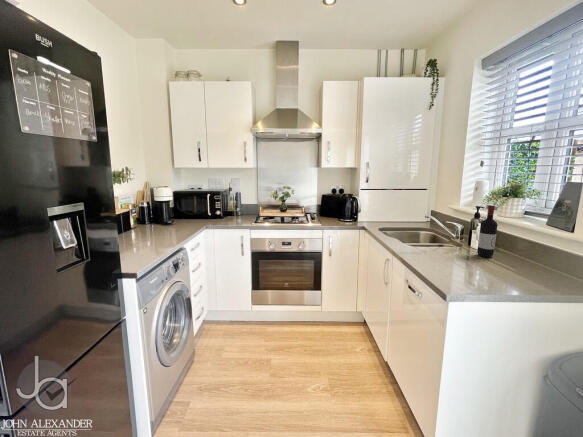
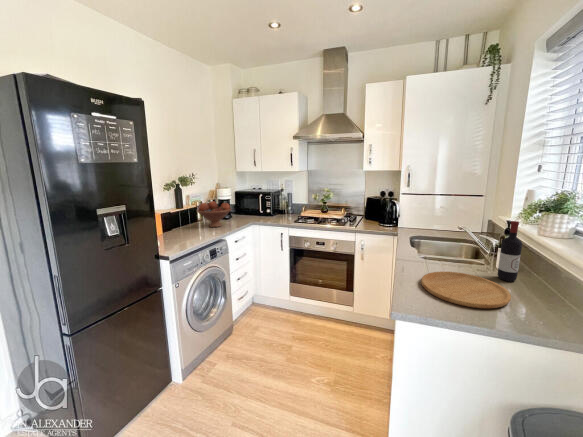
fruit bowl: none [138,201,184,234] -> present [197,201,231,227]
cutting board: none [433,254,516,282] -> present [421,272,511,308]

